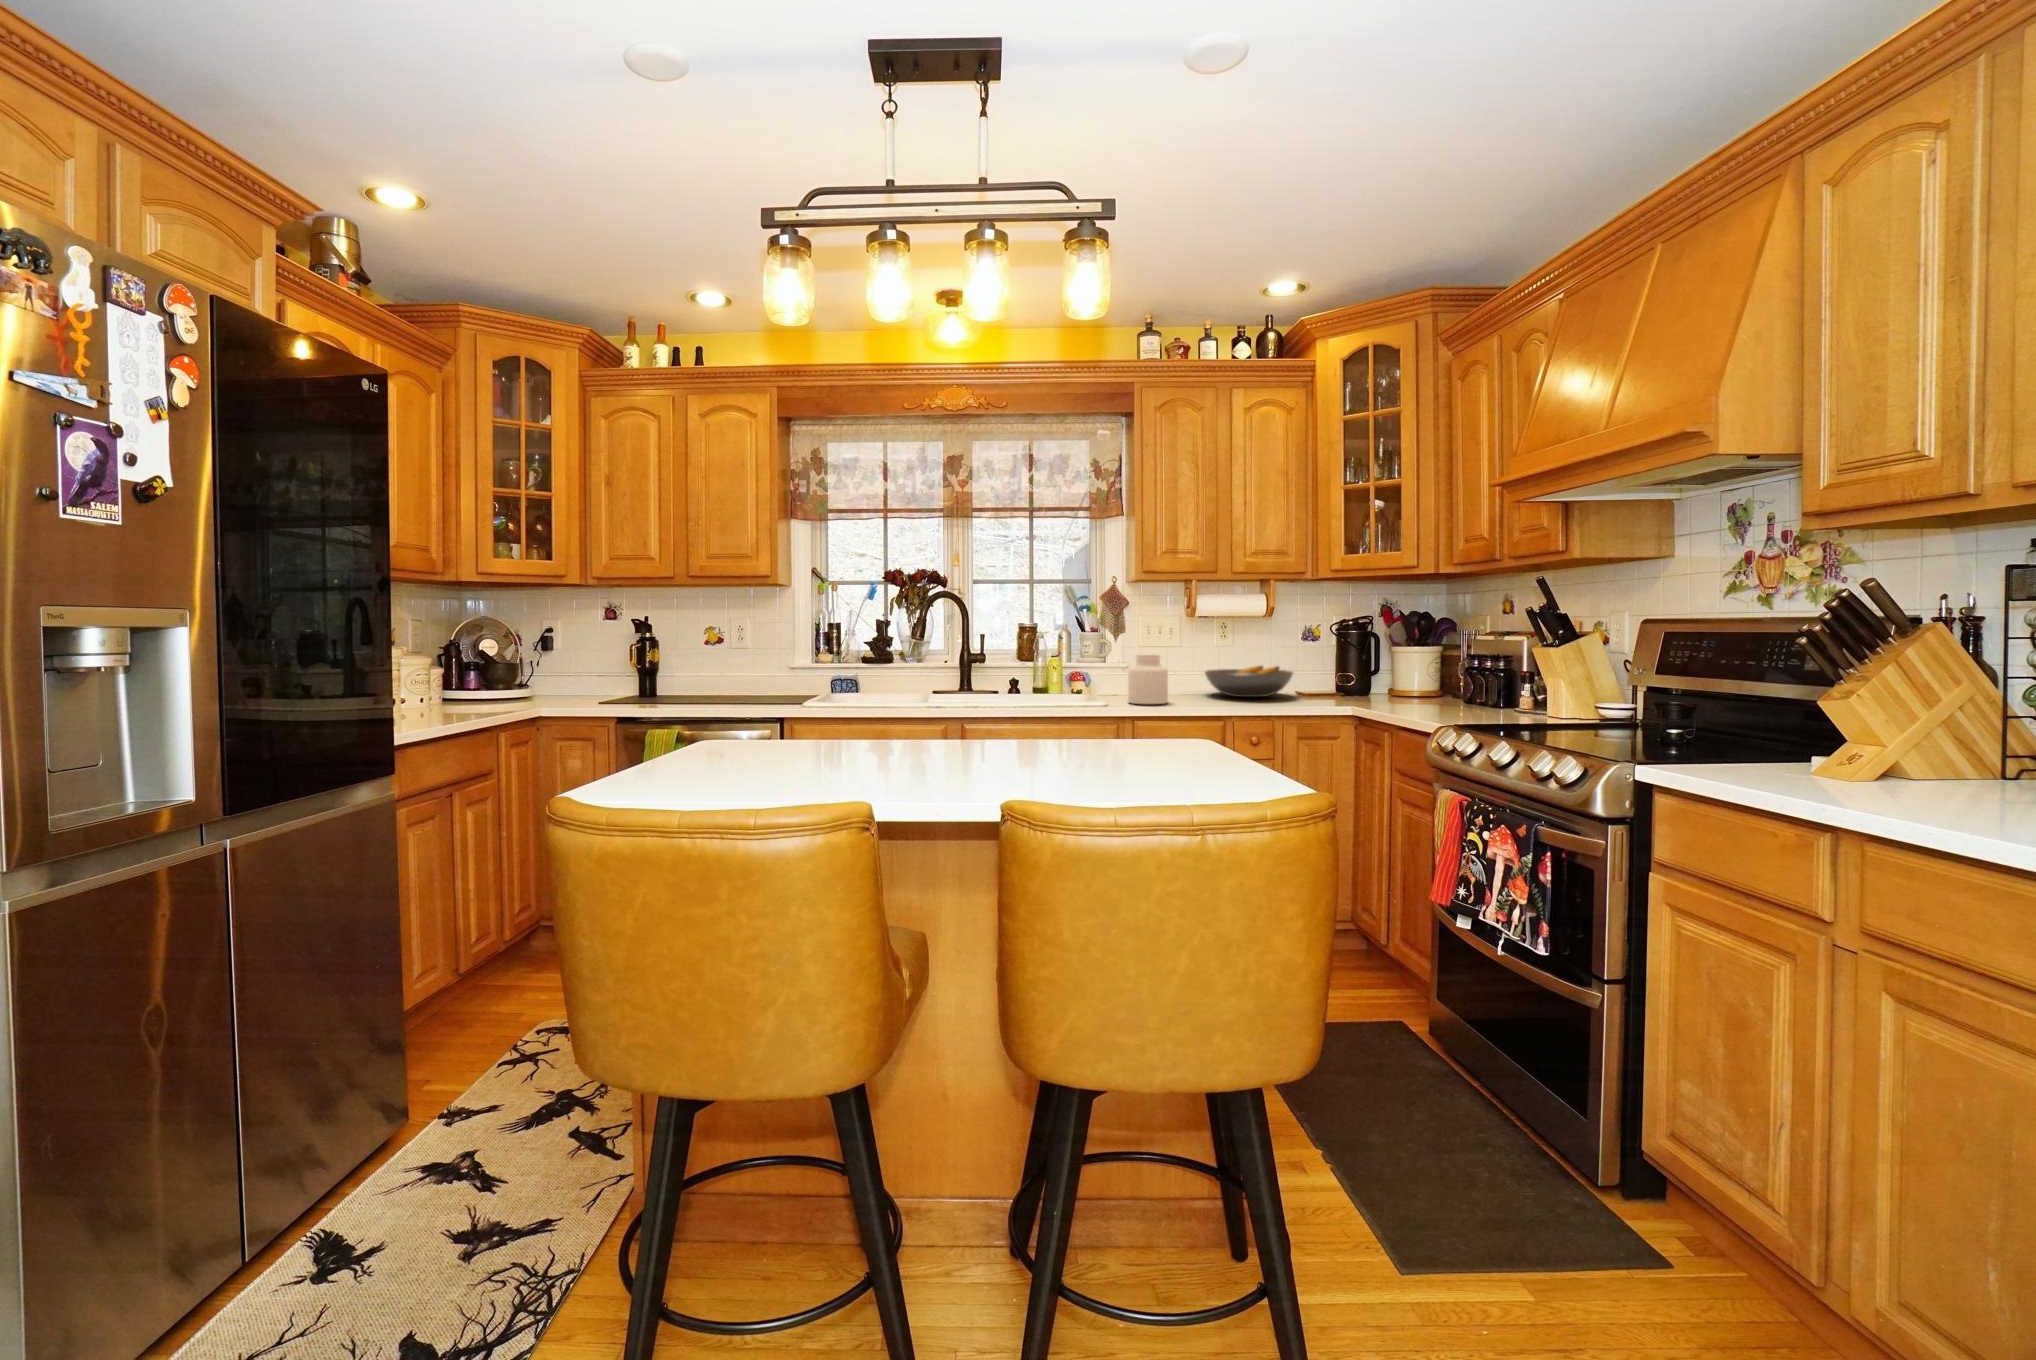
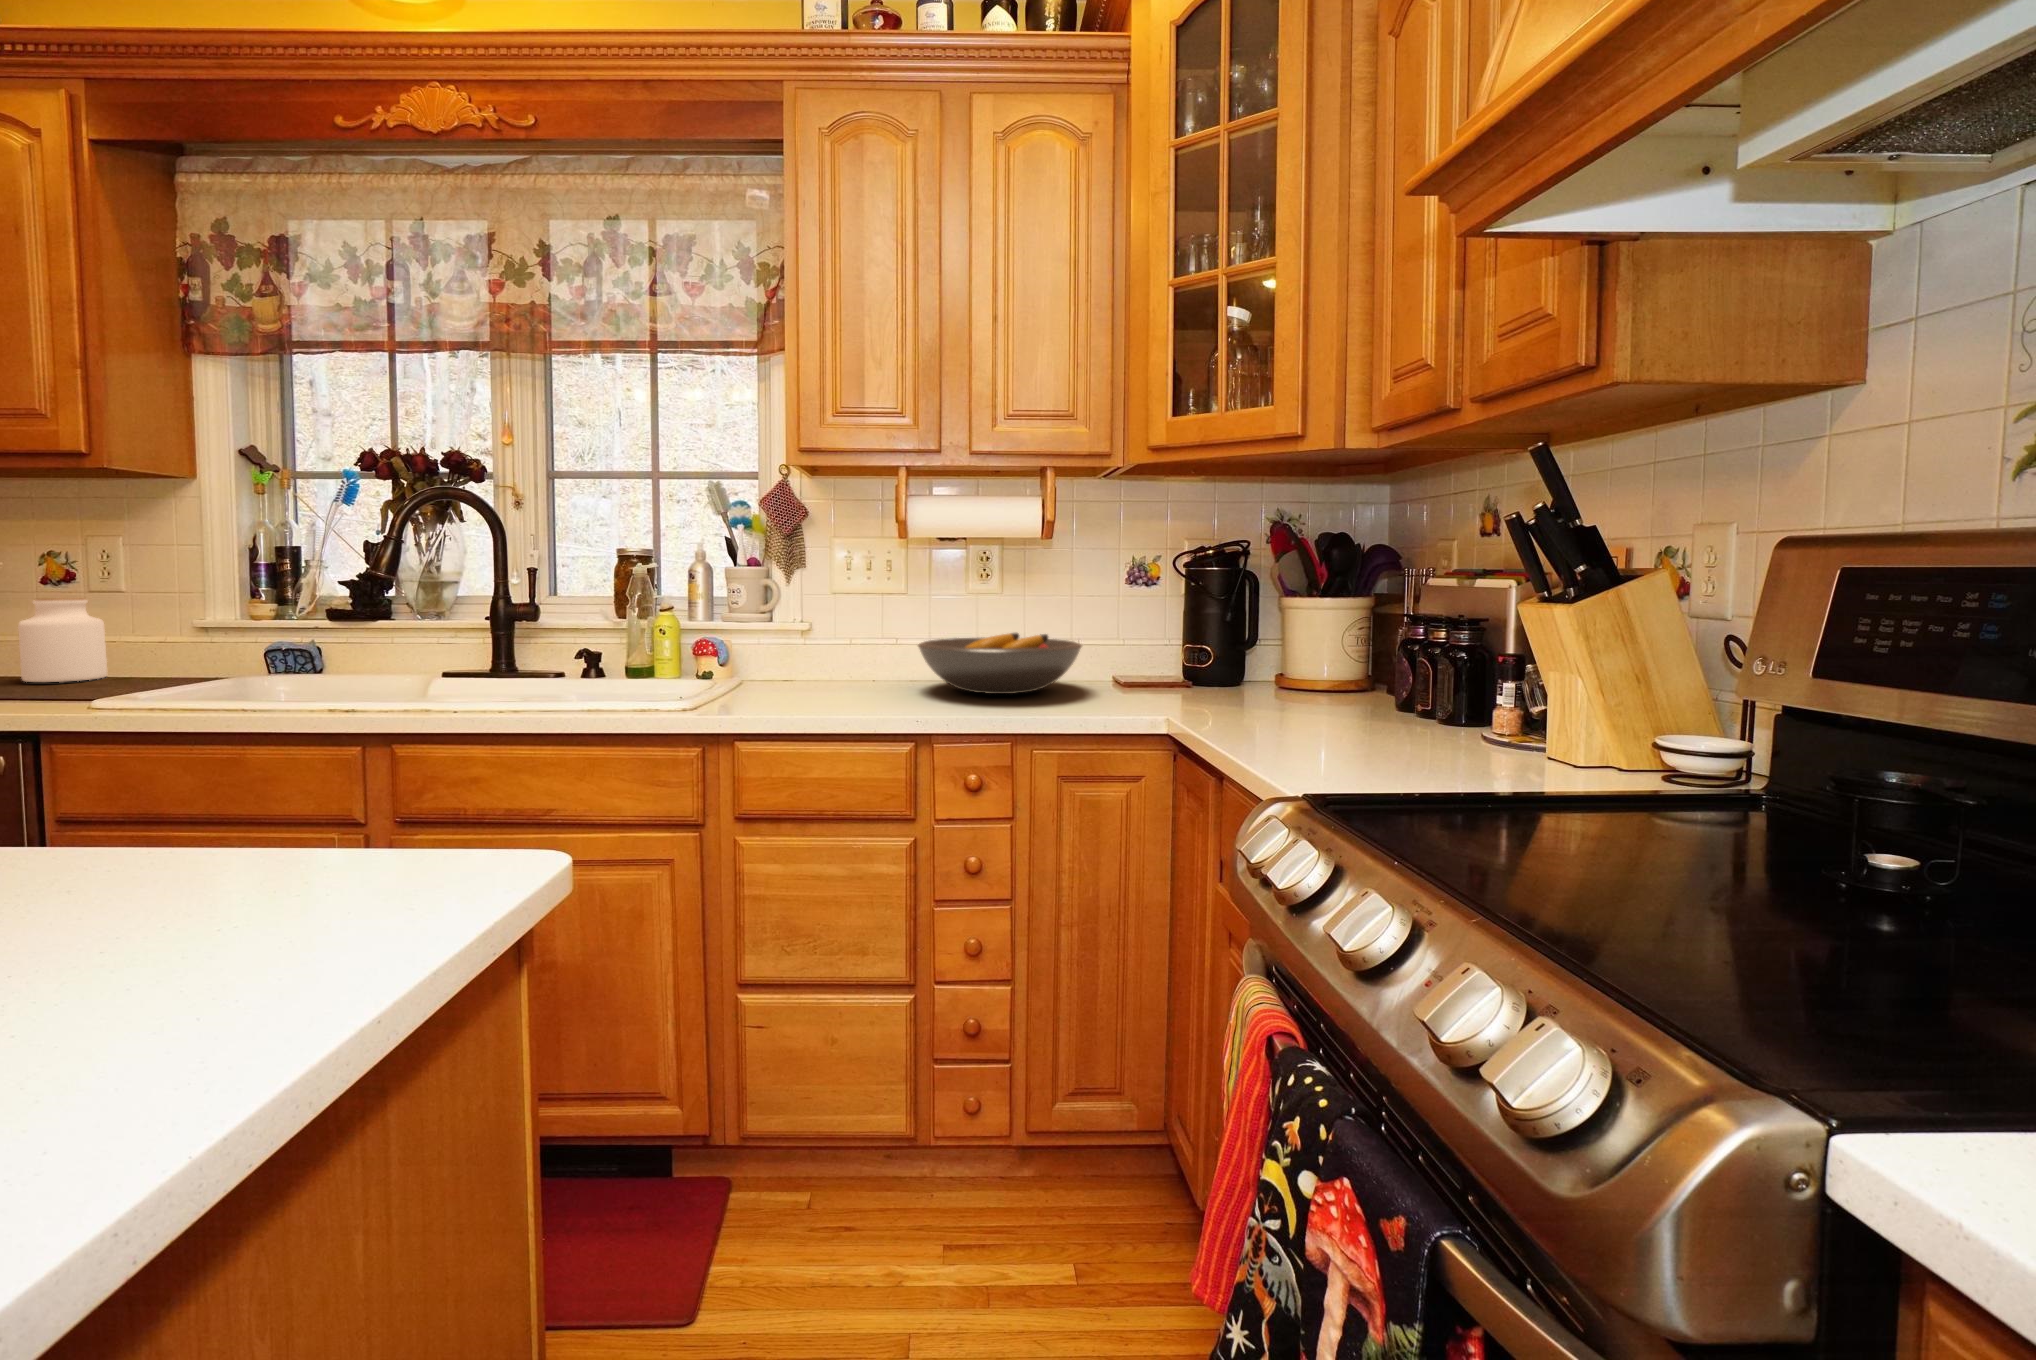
jar: present [1128,655,1168,704] -> present [18,598,107,682]

